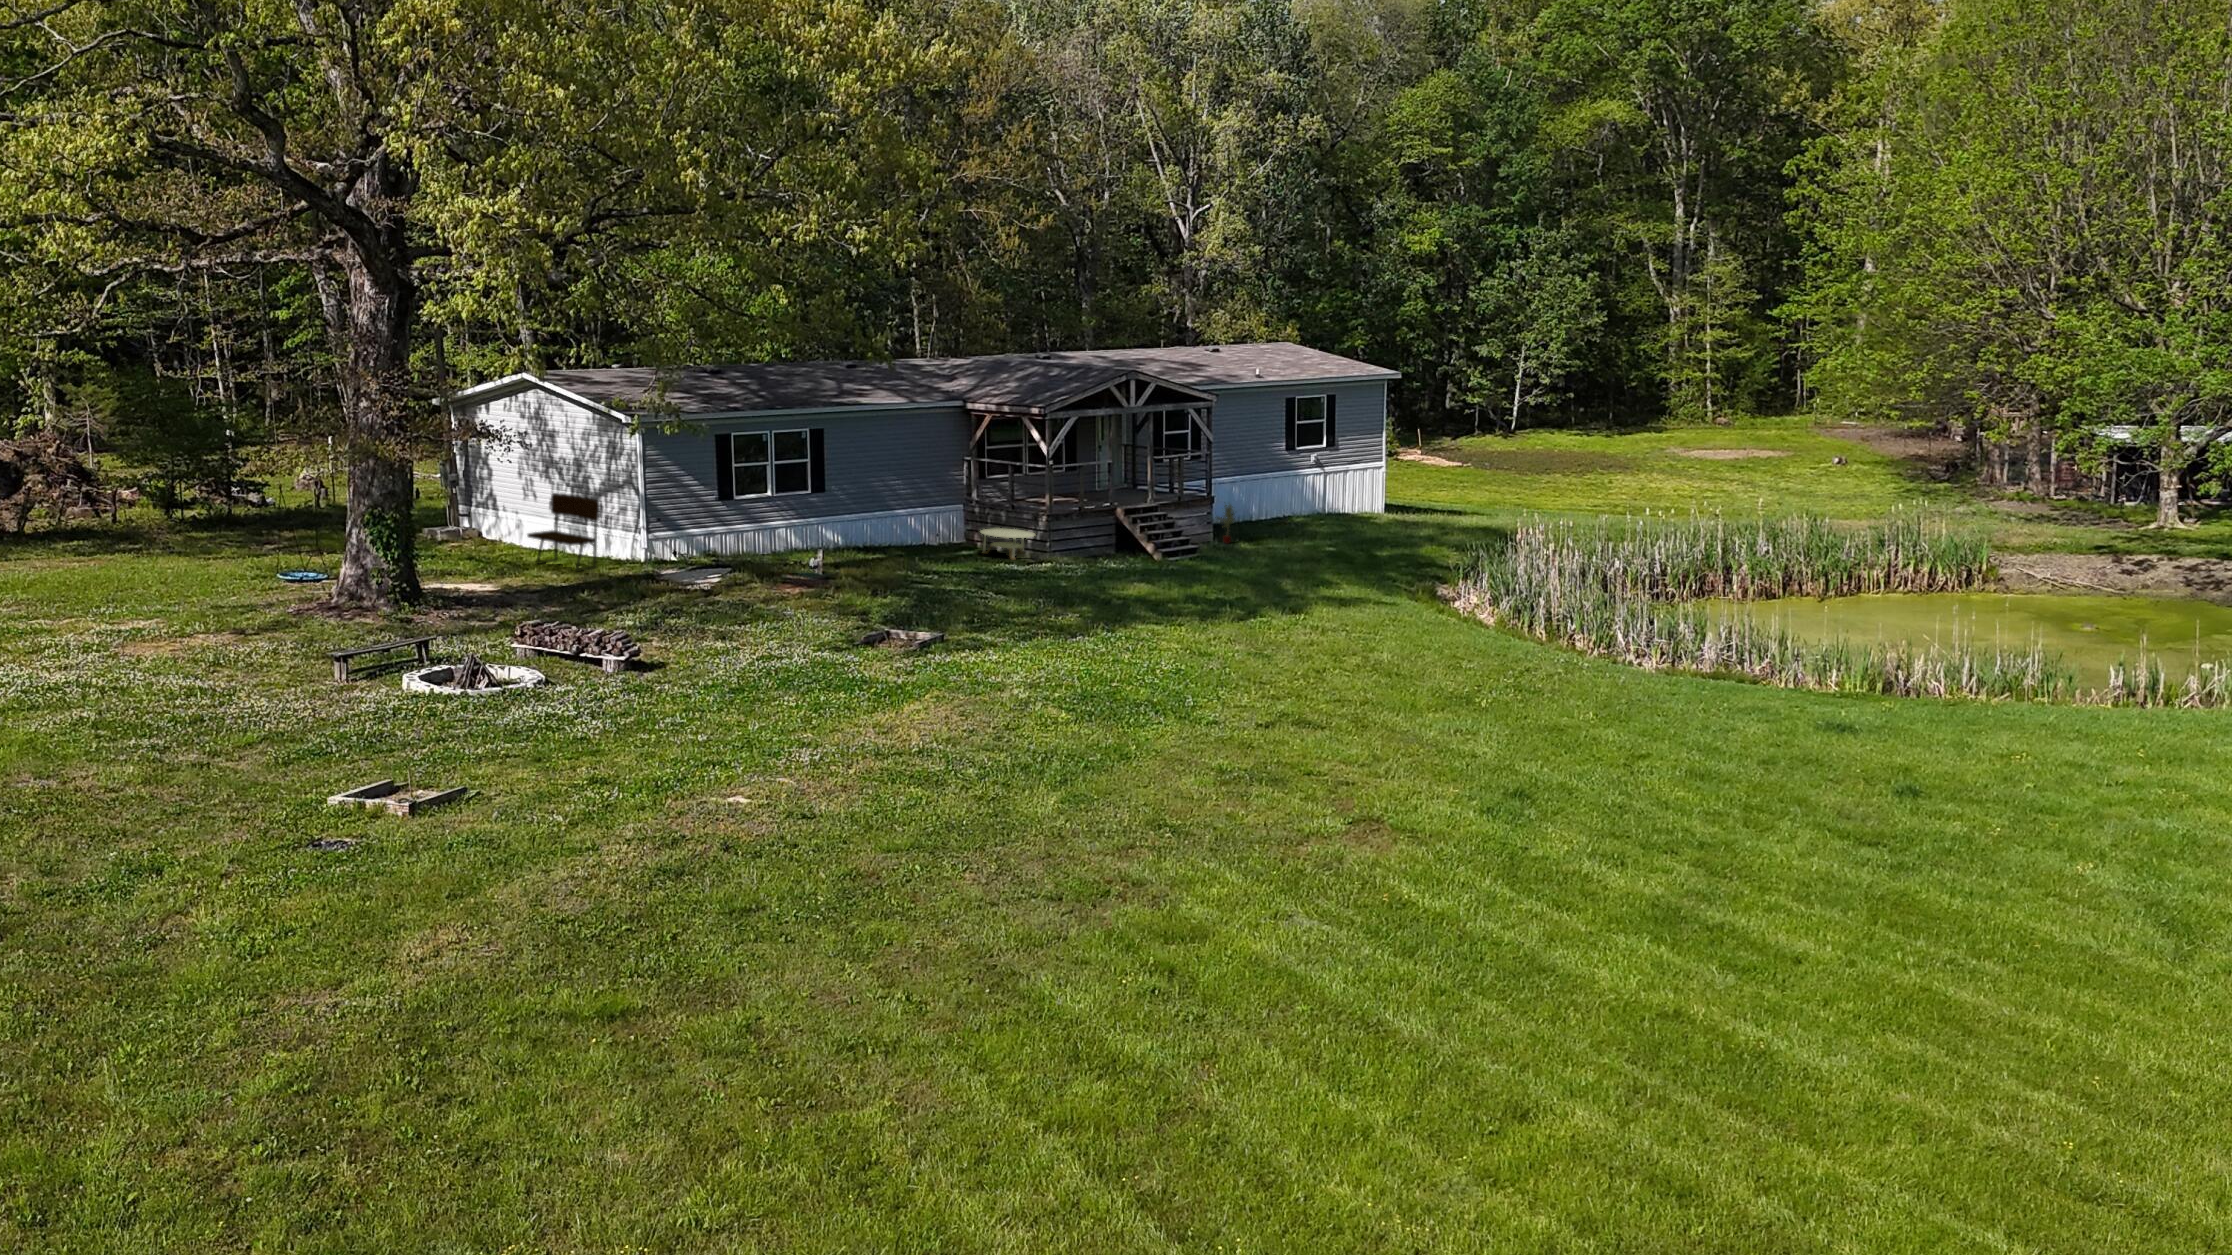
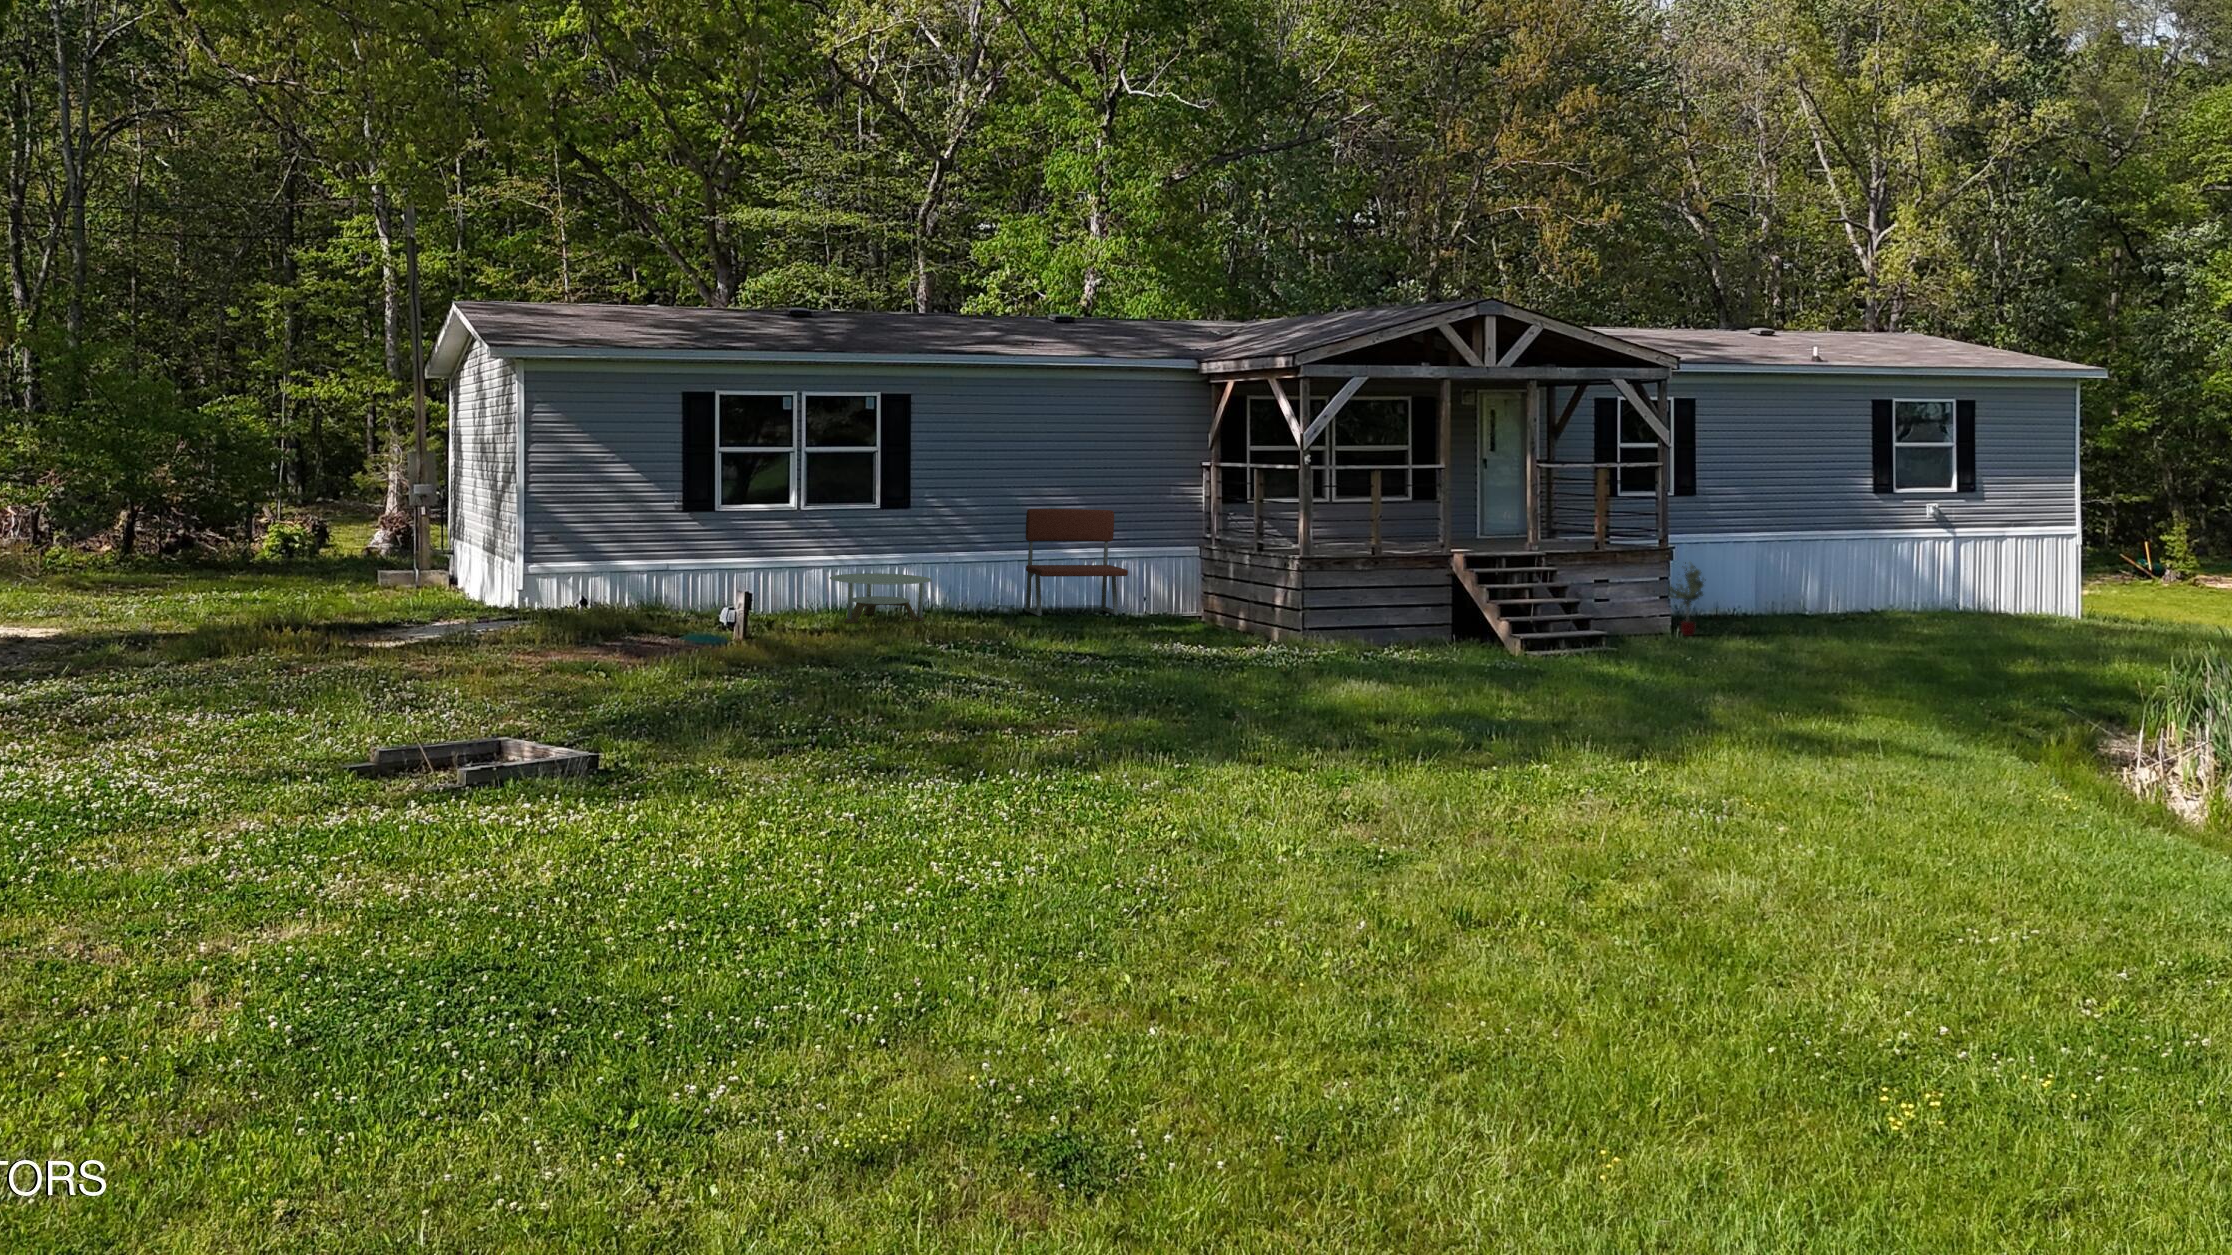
bench: present [527,493,599,571] -> present [1025,509,1128,616]
round table: present [981,528,1035,560] -> present [830,573,932,623]

